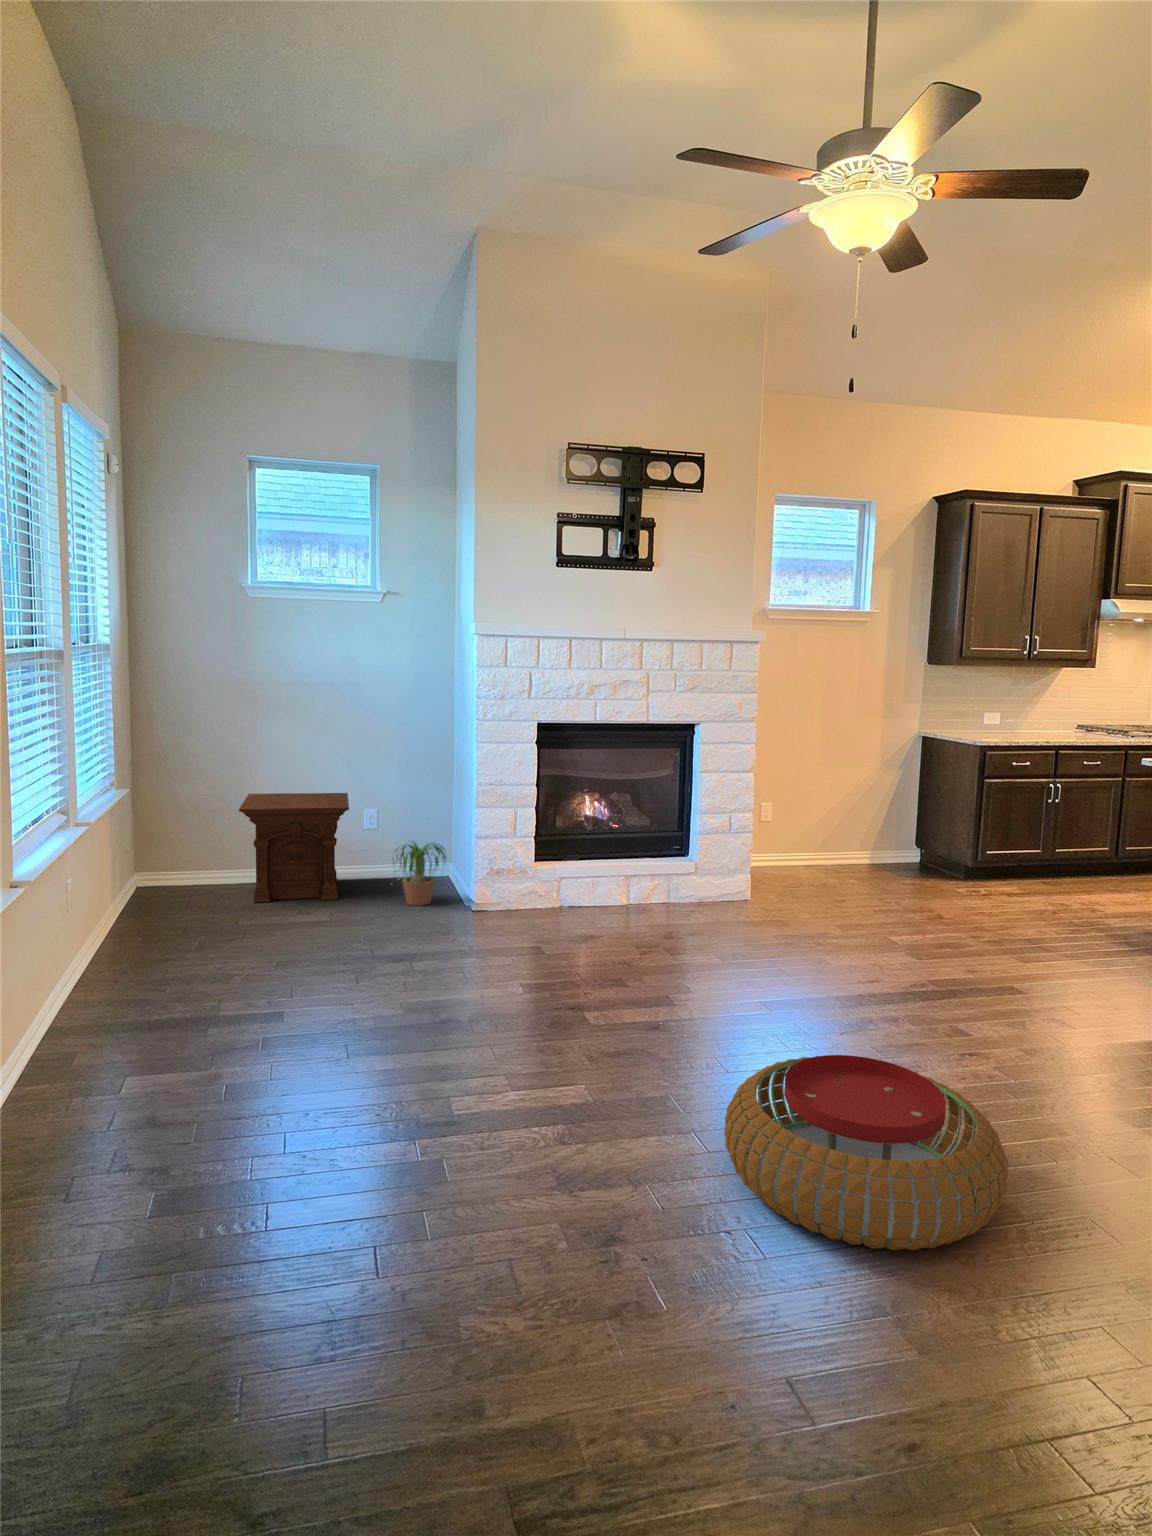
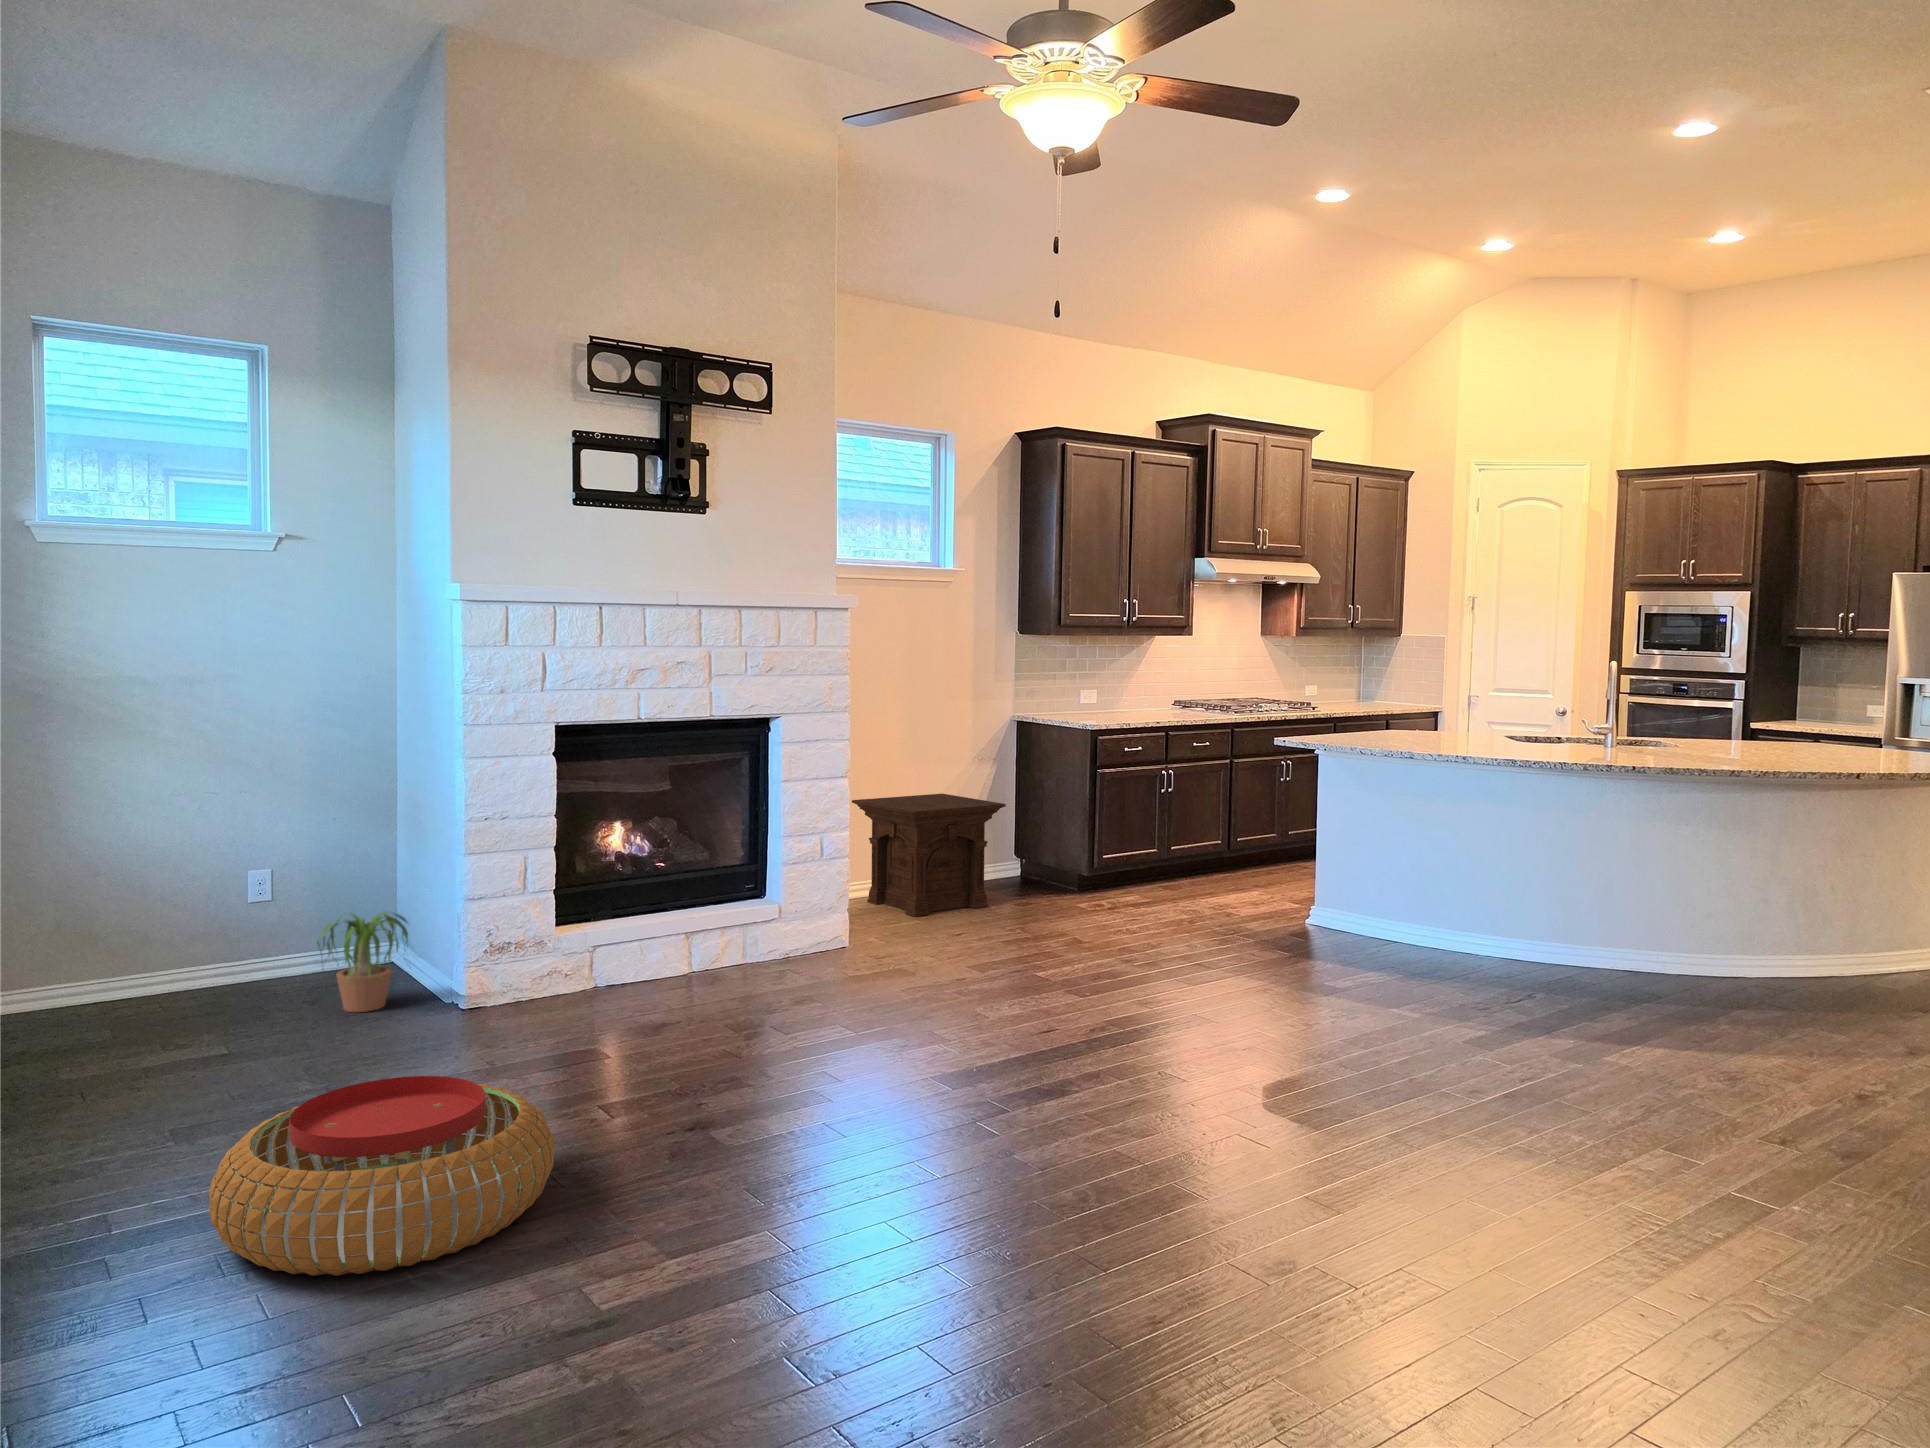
side table: present [239,793,349,902] -> present [852,794,1006,916]
pouf: present [724,1055,1008,1251] -> present [209,1076,554,1276]

